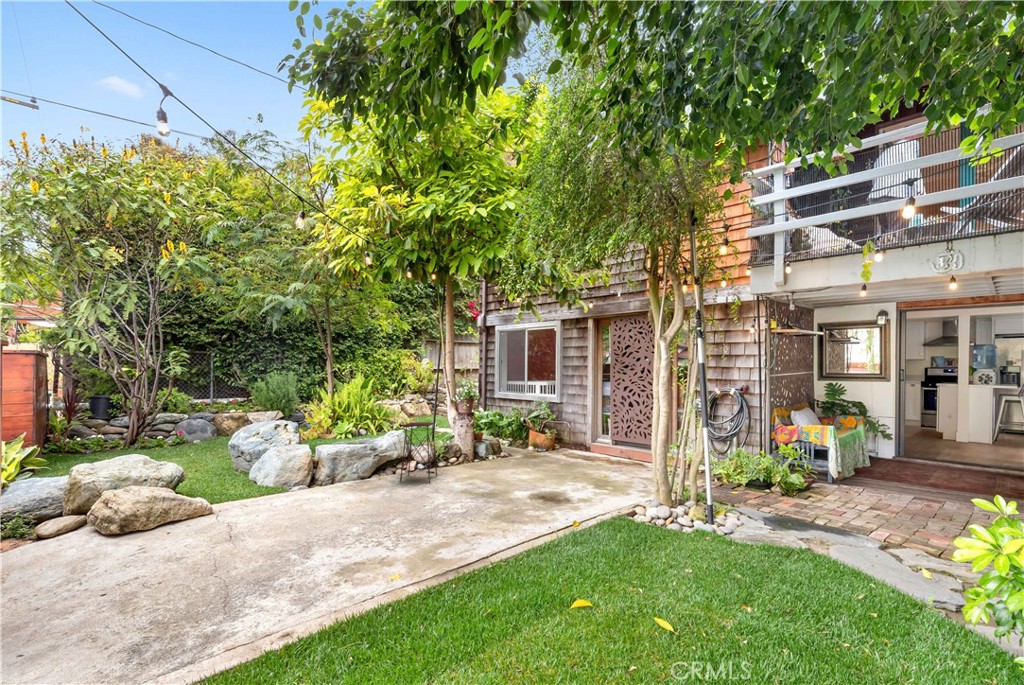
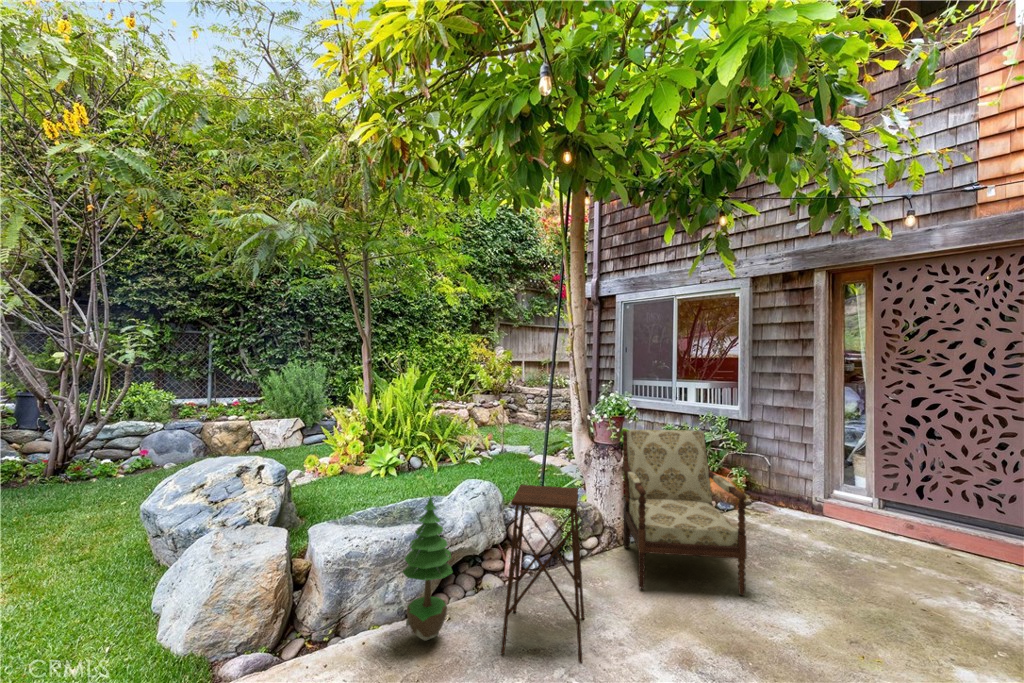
armchair: none [466,403,511,470] -> present [622,430,747,596]
potted tree: none [360,425,381,481] -> present [402,497,453,641]

